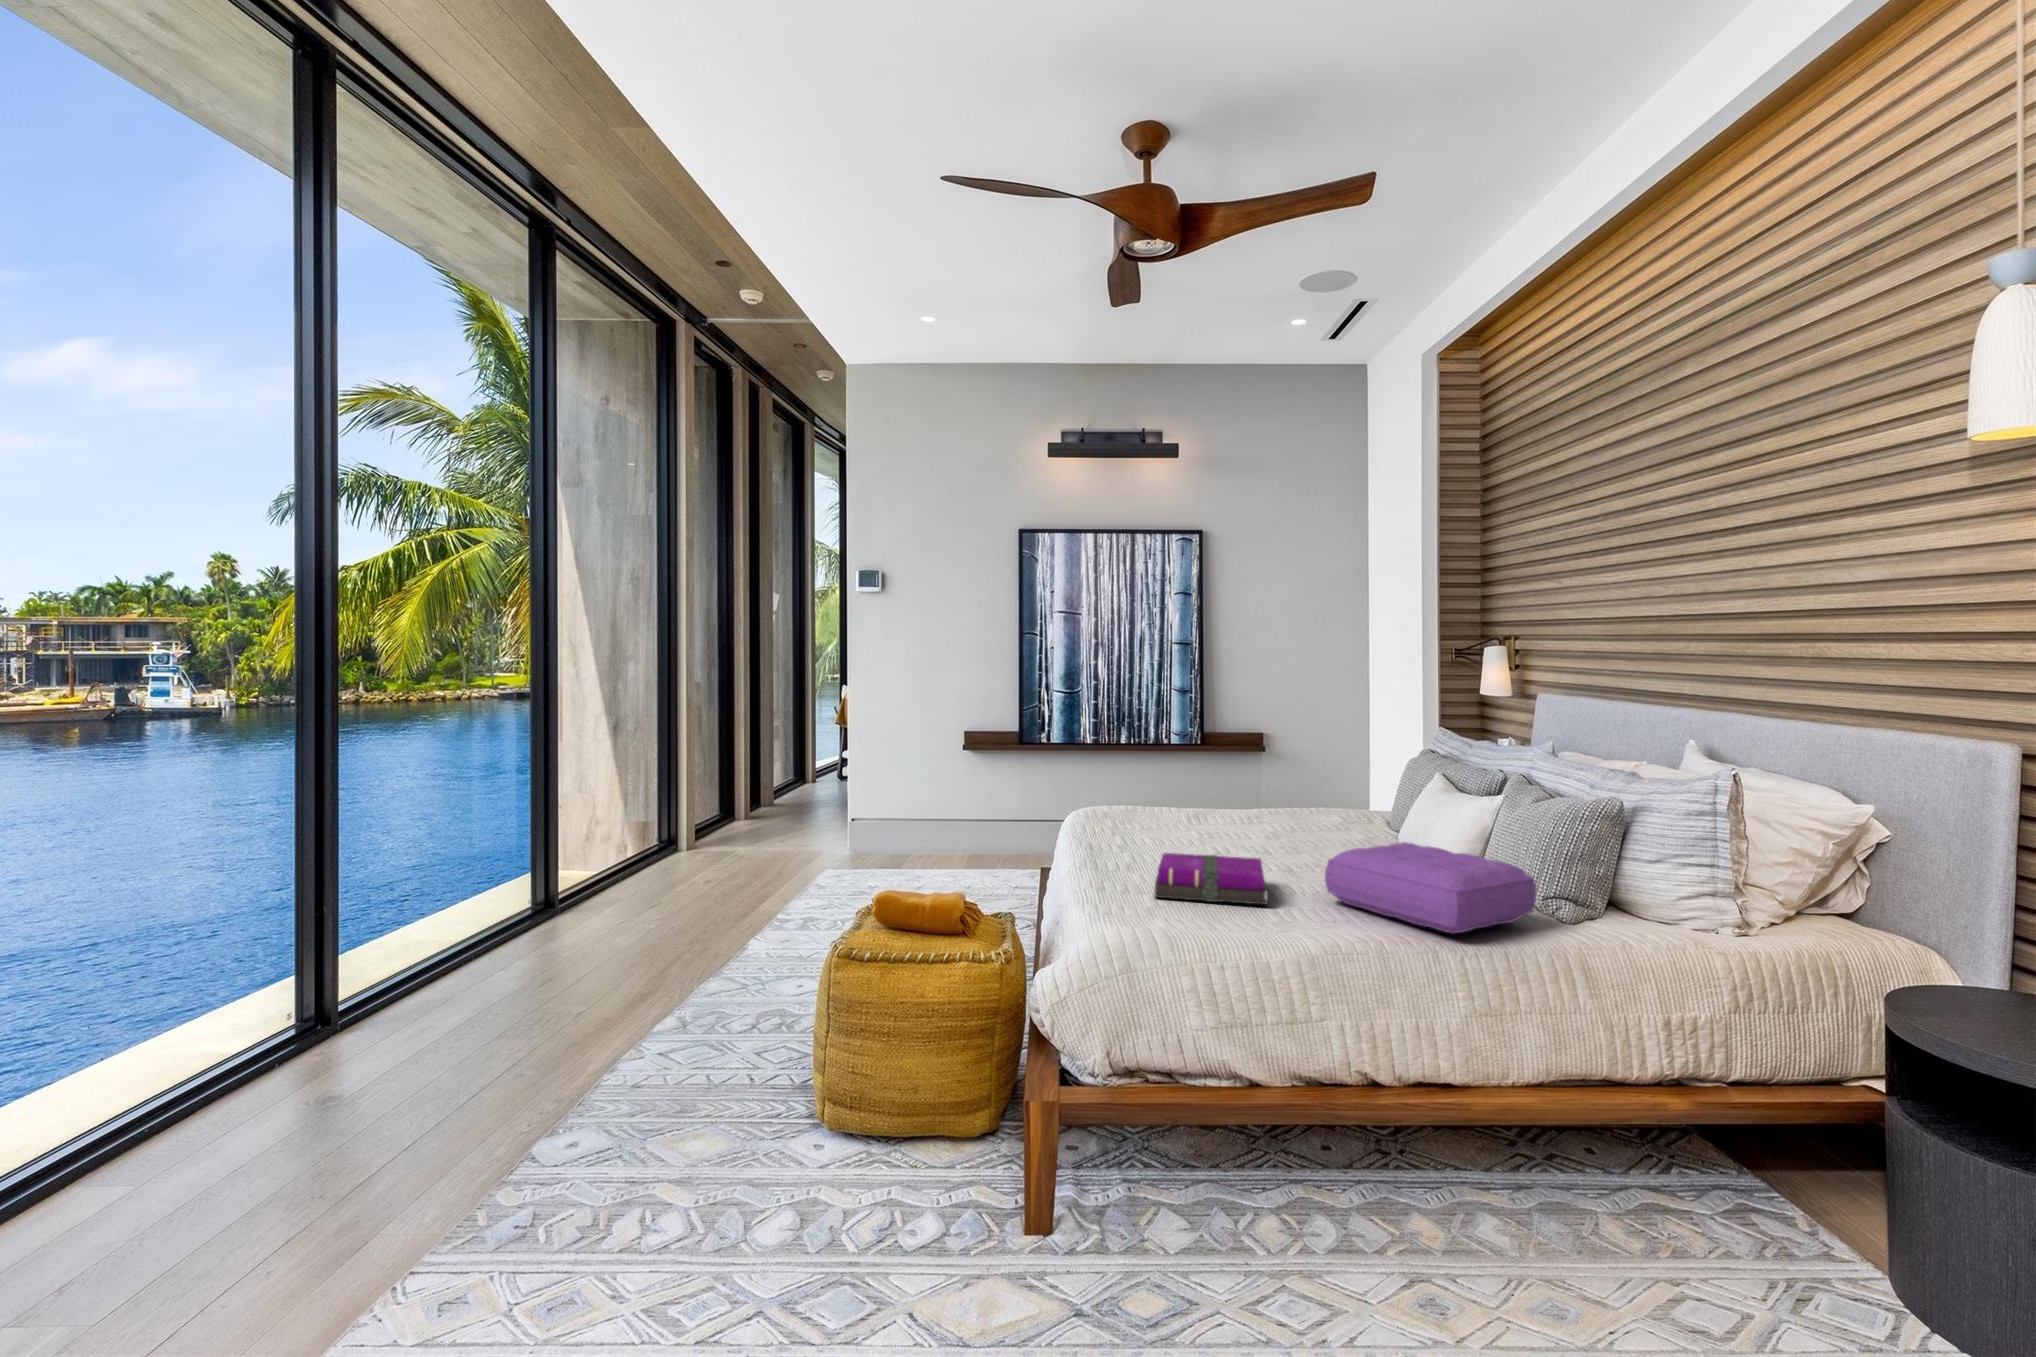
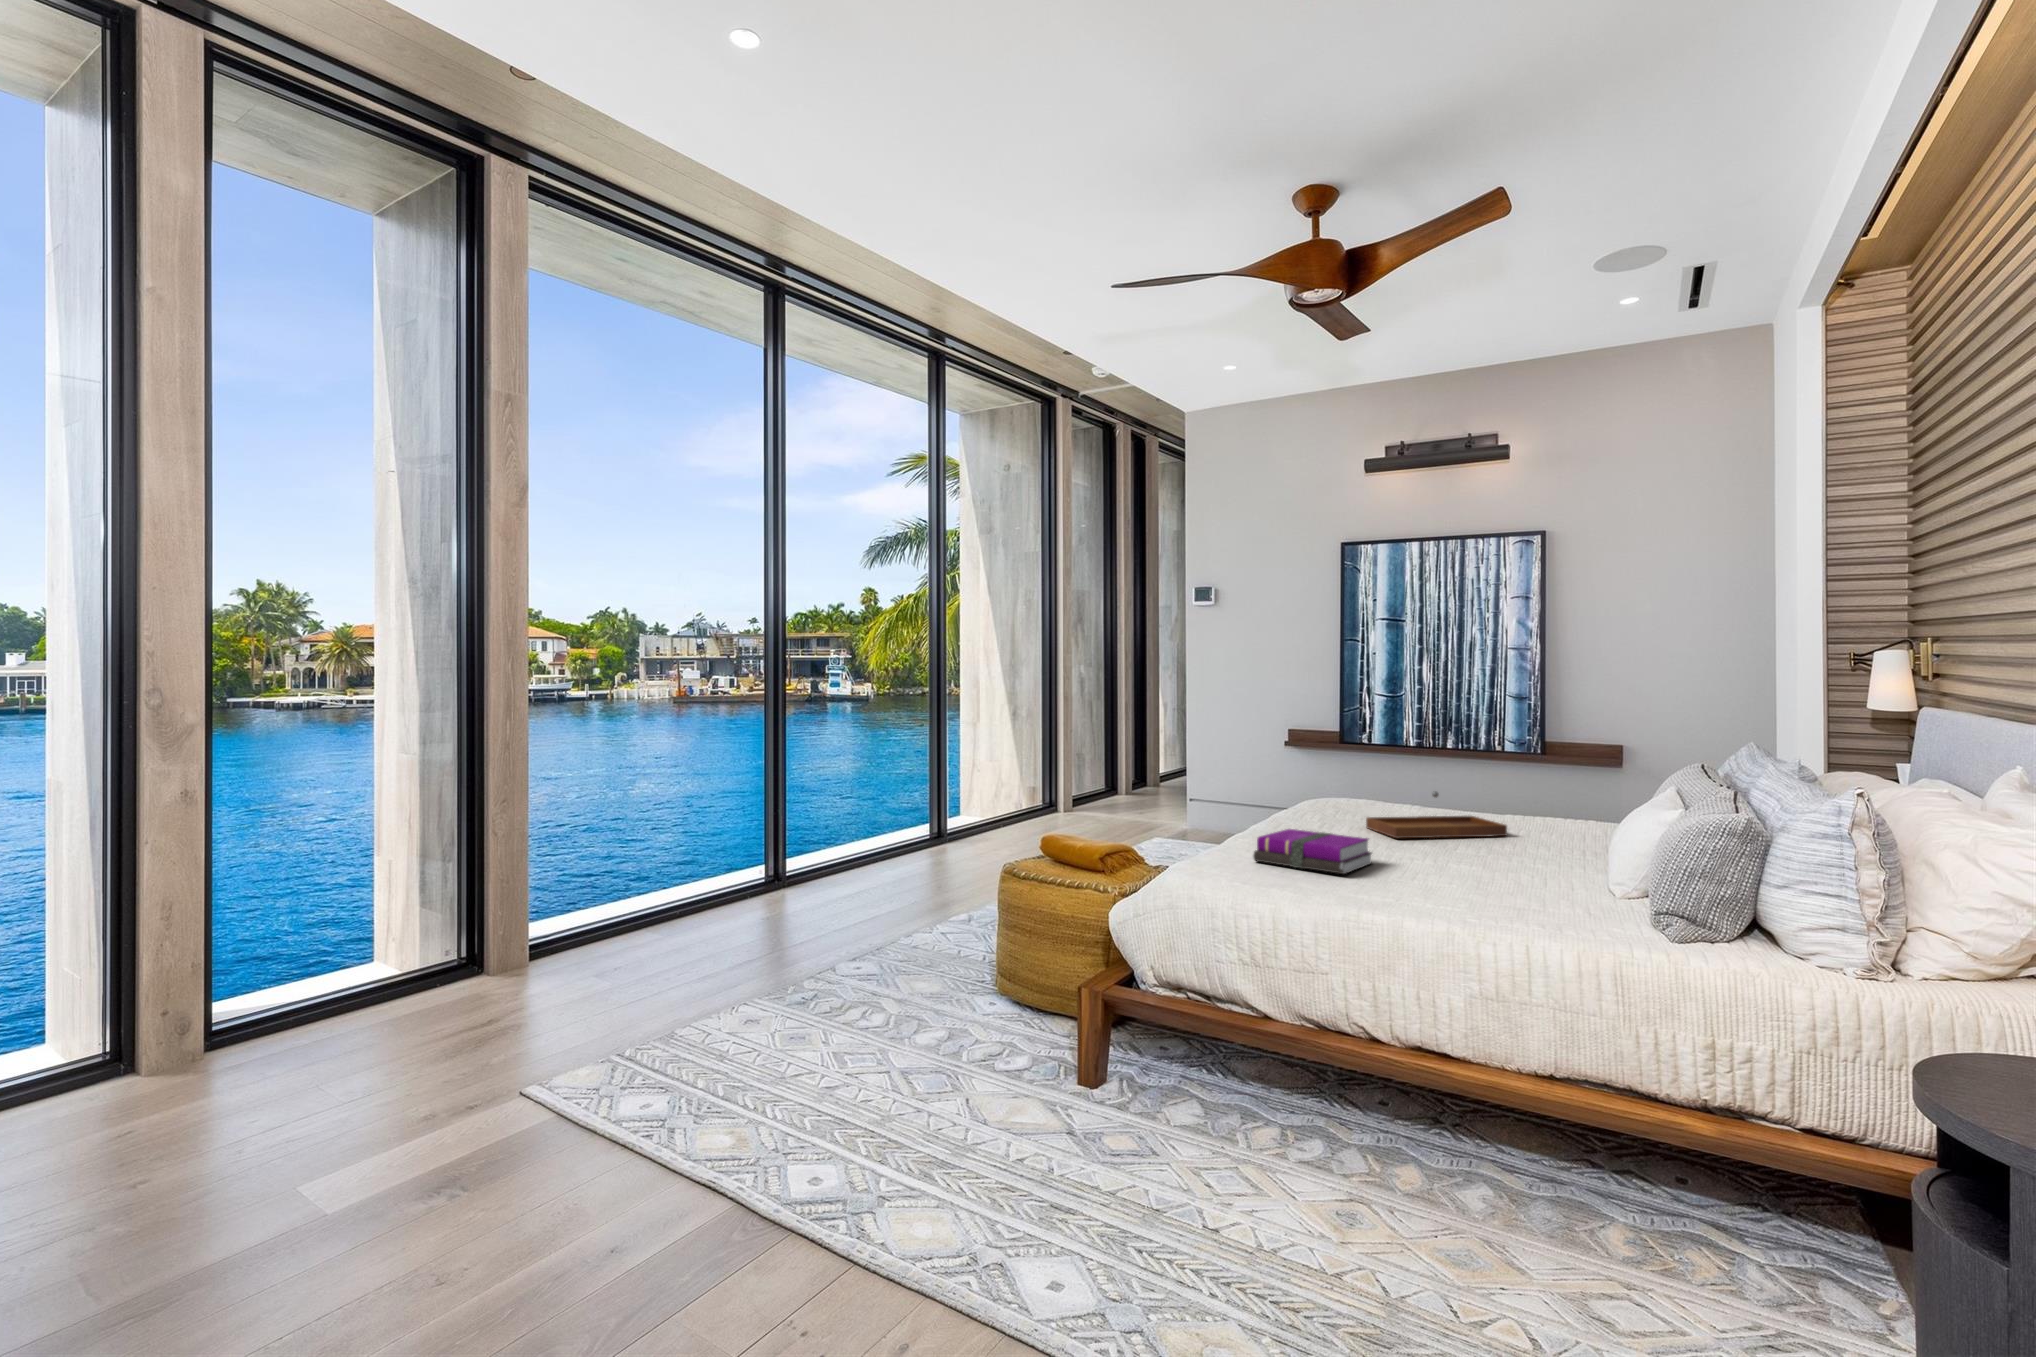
tray: none [1184,796,1313,851] -> present [1366,791,1507,838]
pillow: present [1325,842,1536,933] -> none [1408,832,1595,909]

